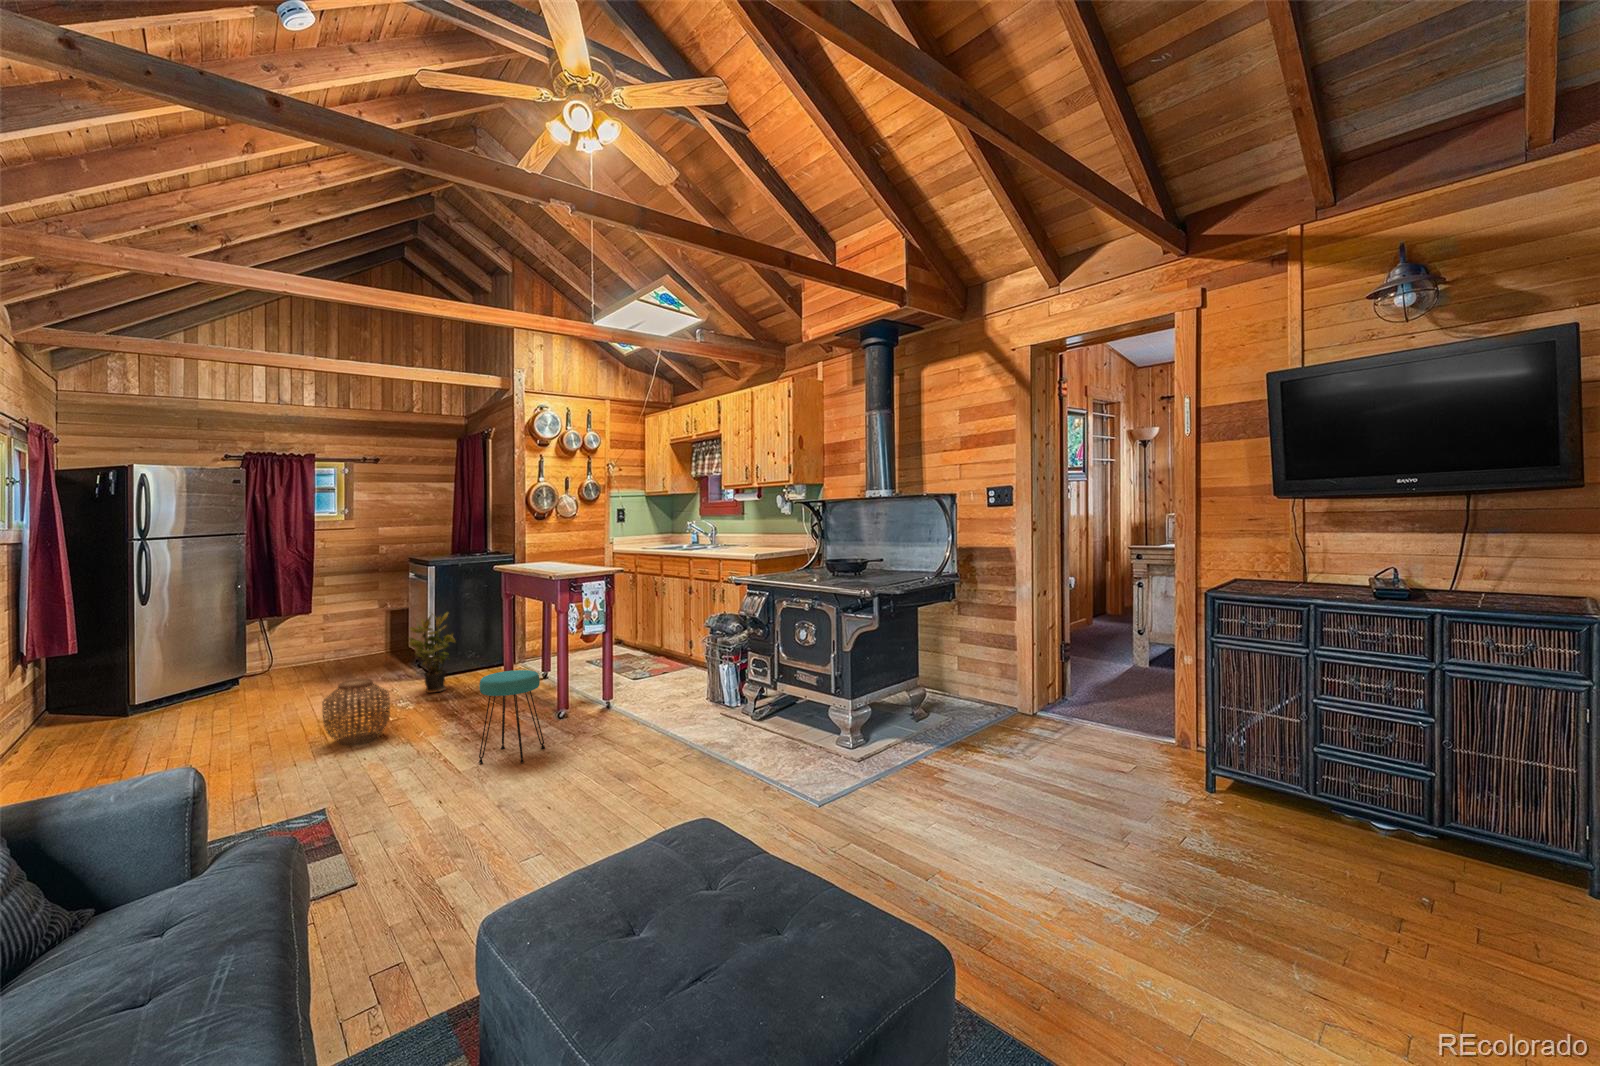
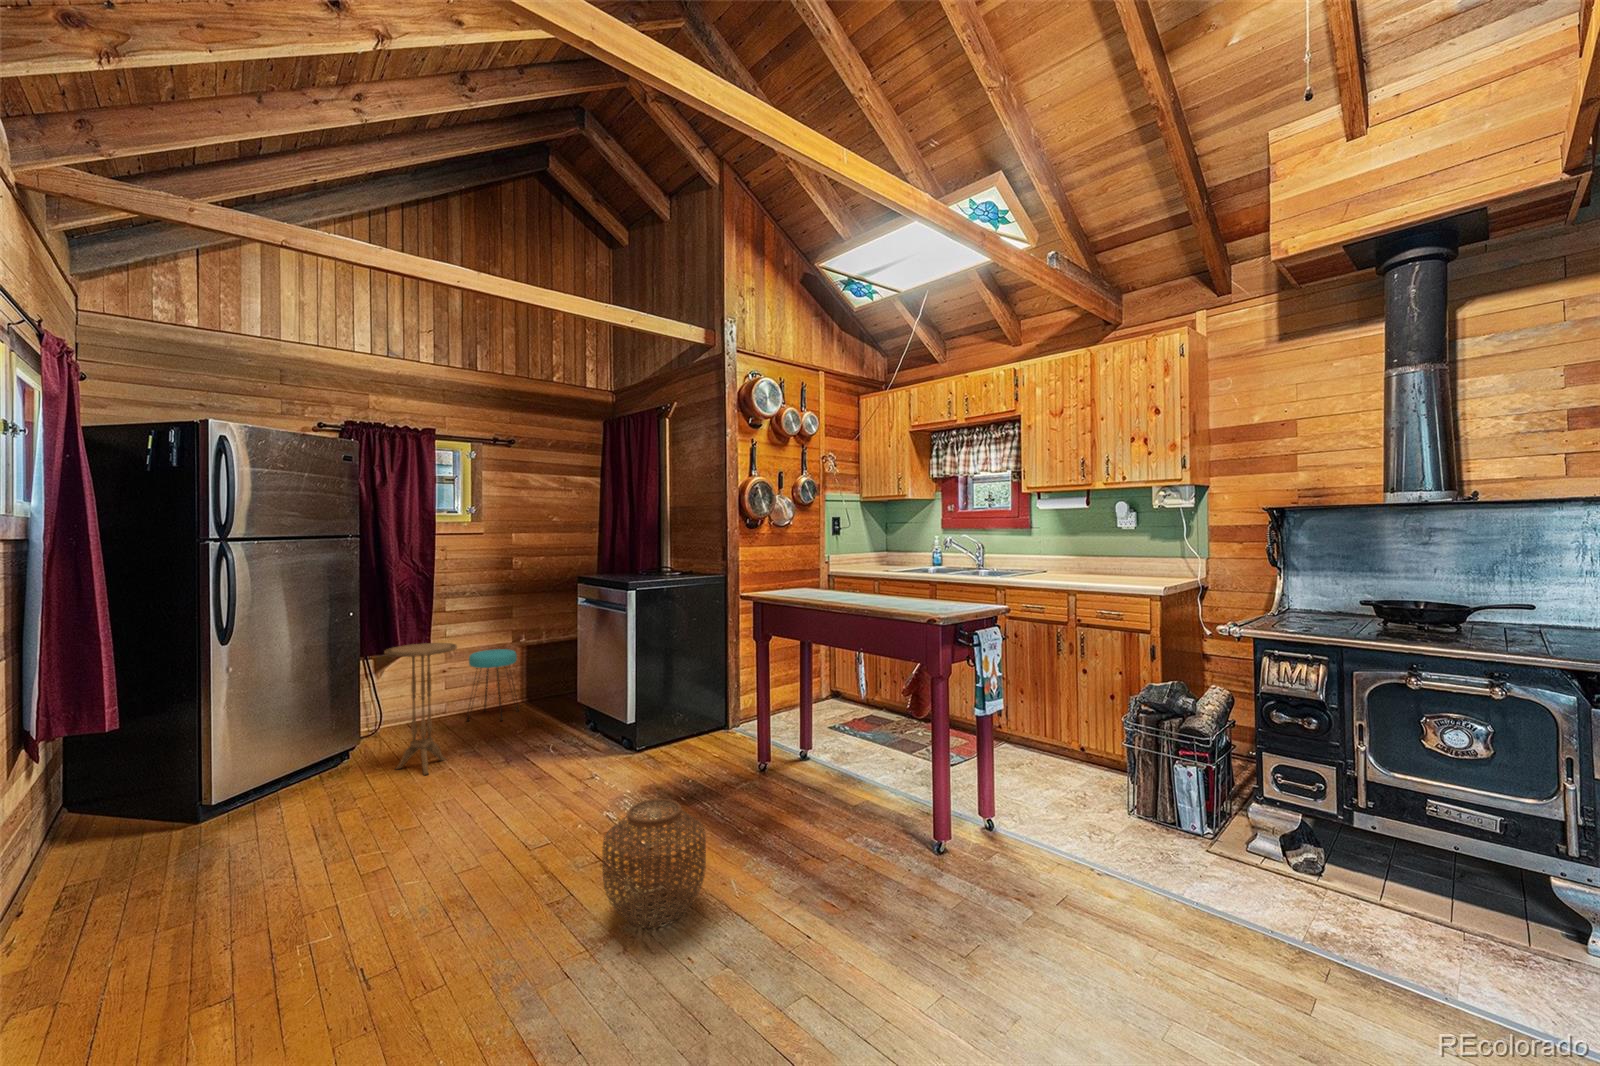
side table: none [259,605,312,692] -> present [384,643,457,775]
potted plant: present [409,613,455,693] -> none [627,660,688,784]
stool: present [479,670,545,763] -> present [467,649,518,720]

